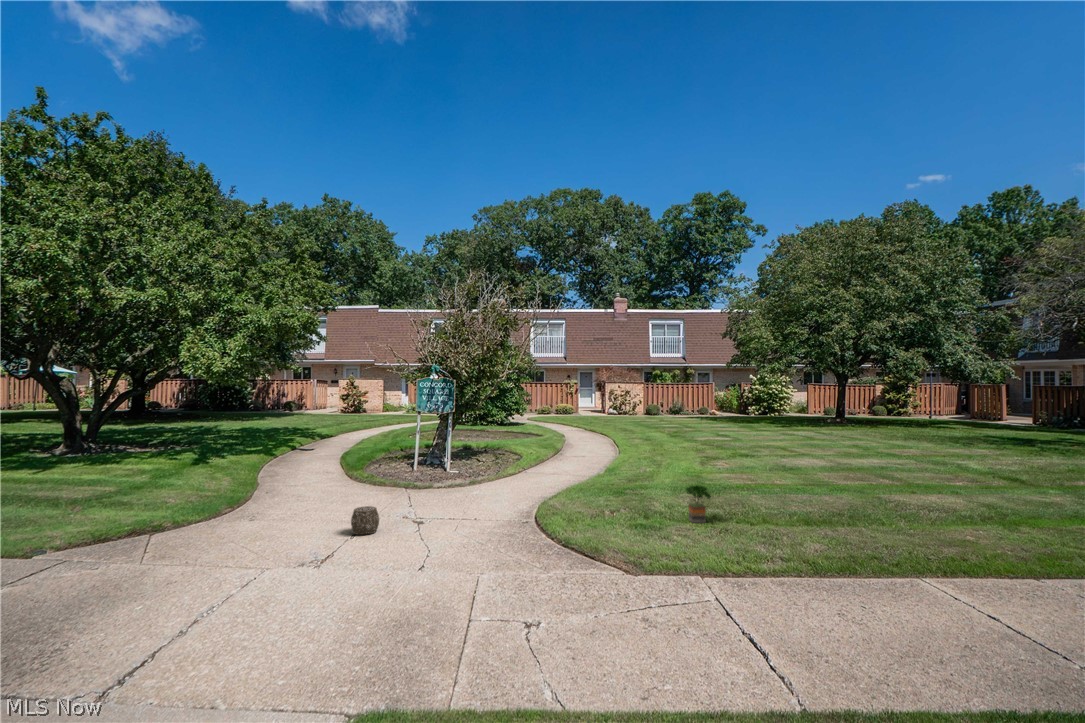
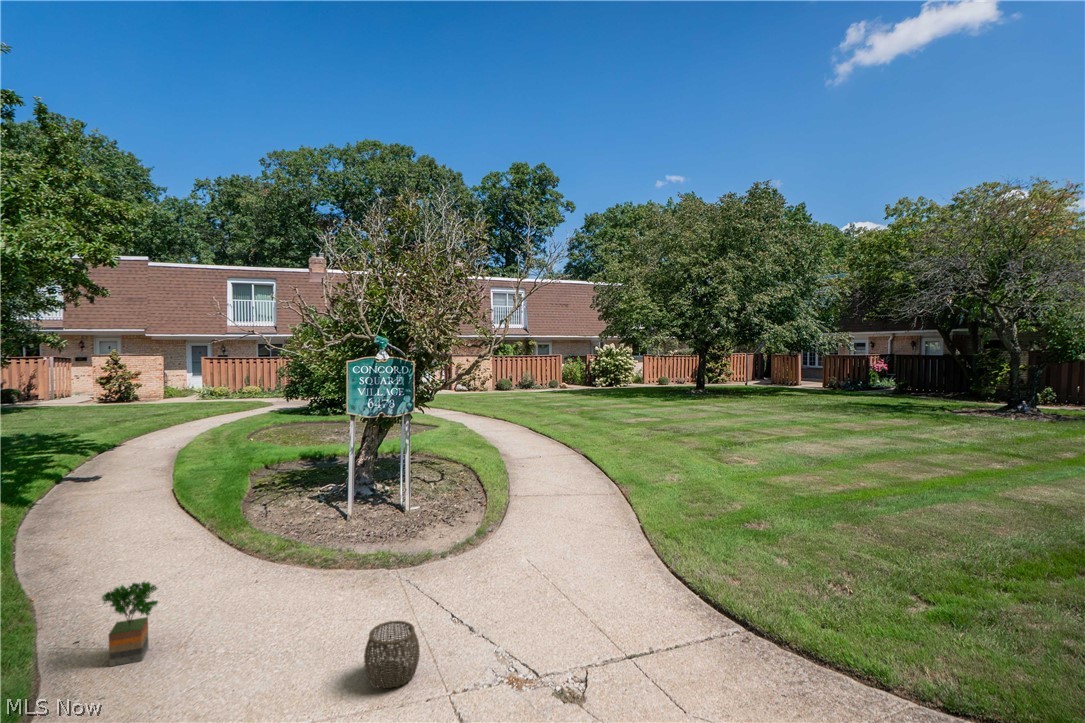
potted tree: present [686,485,711,523] -> present [102,582,158,666]

